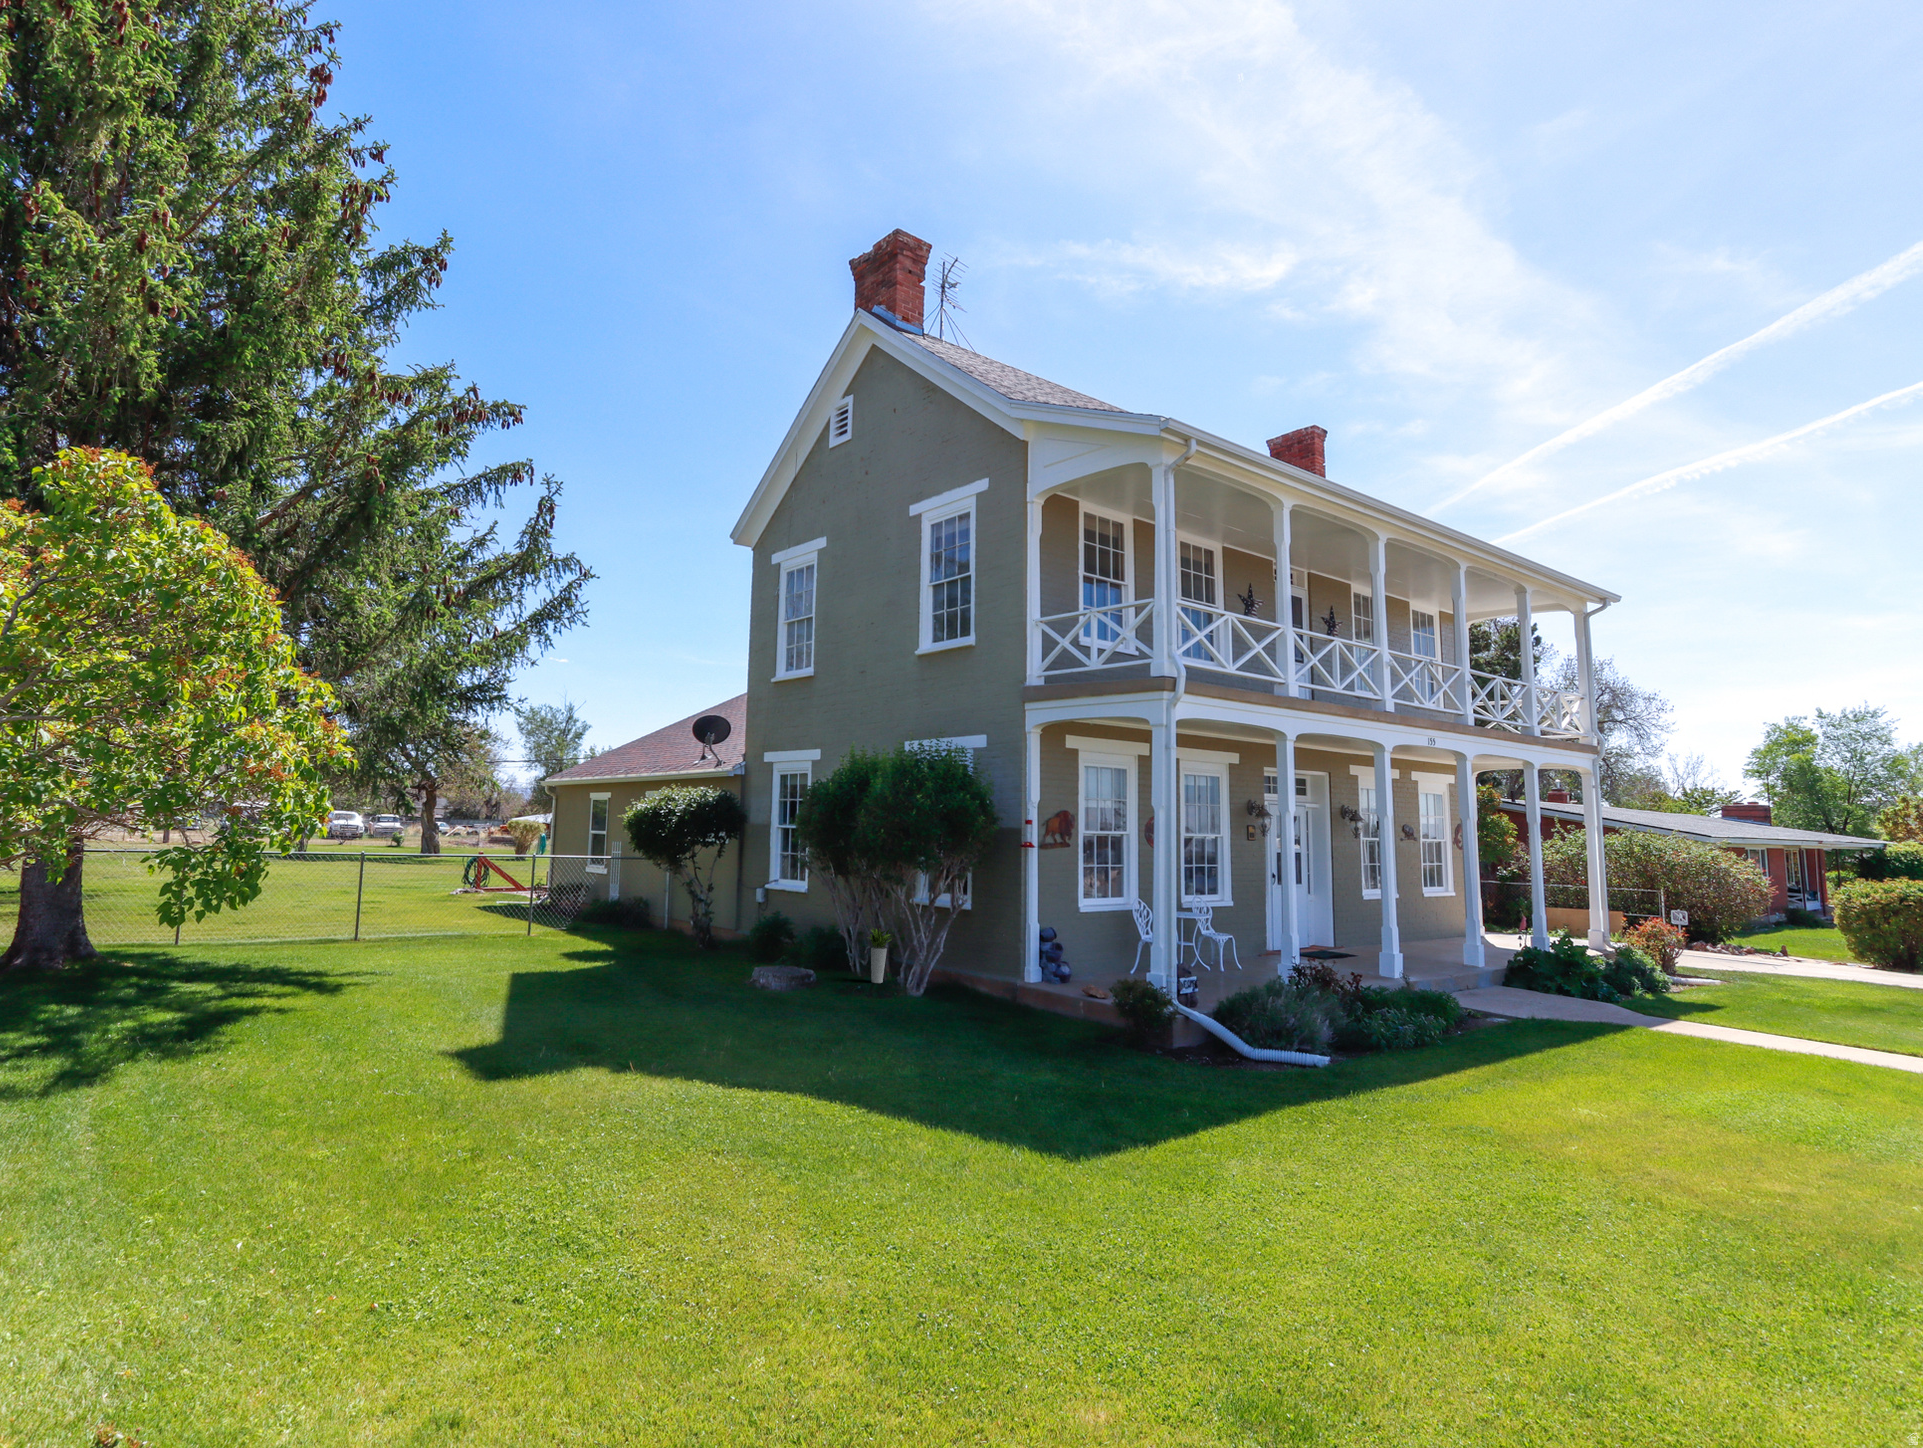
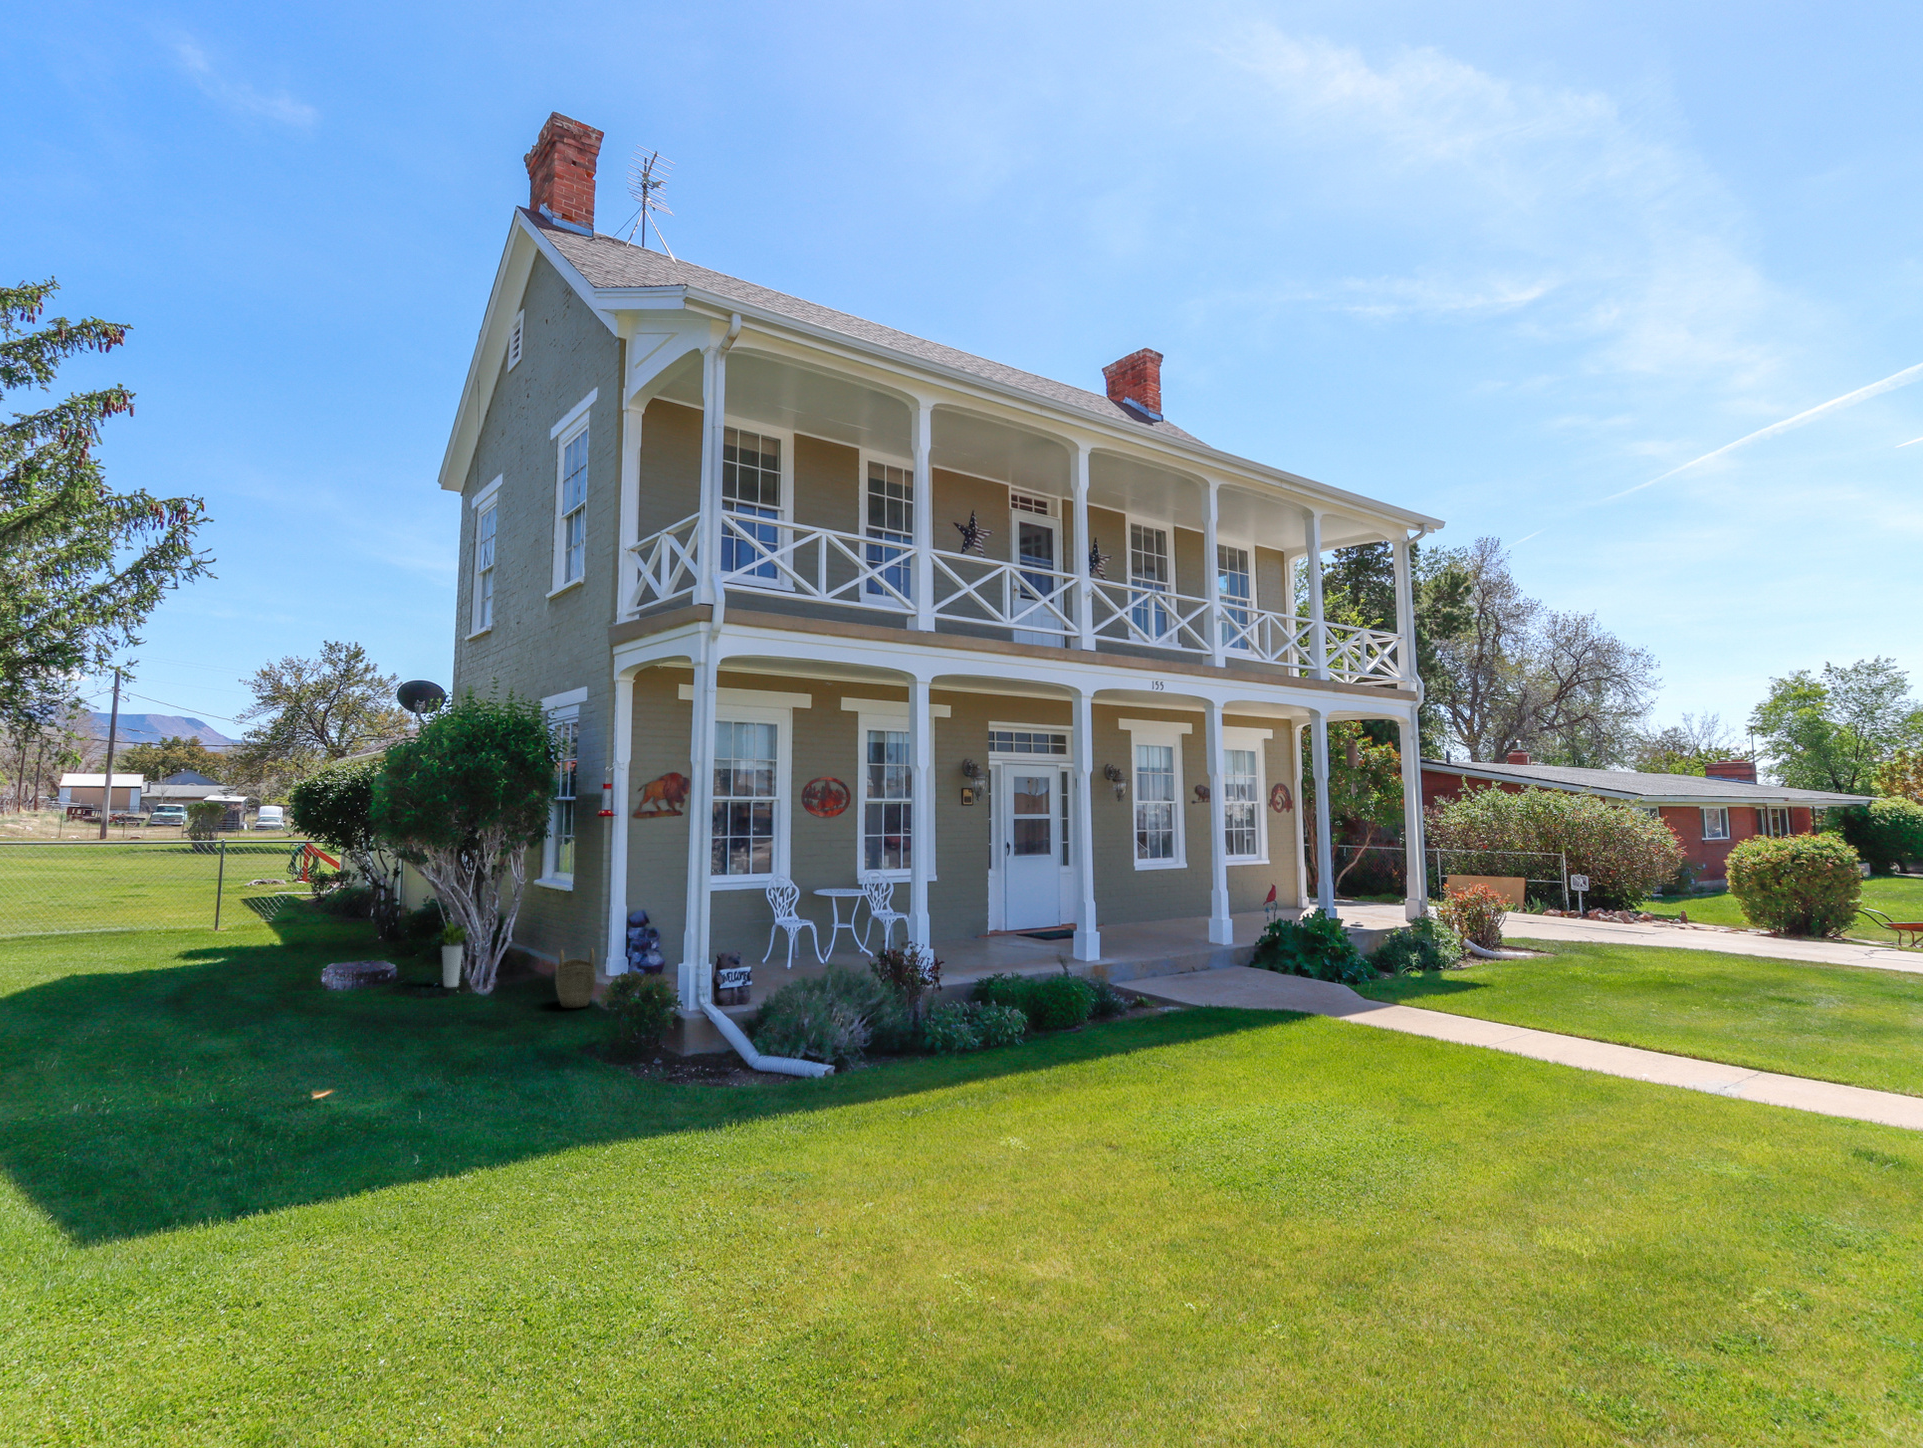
woven basket: none [994,955,1032,1005] -> present [556,949,596,1008]

